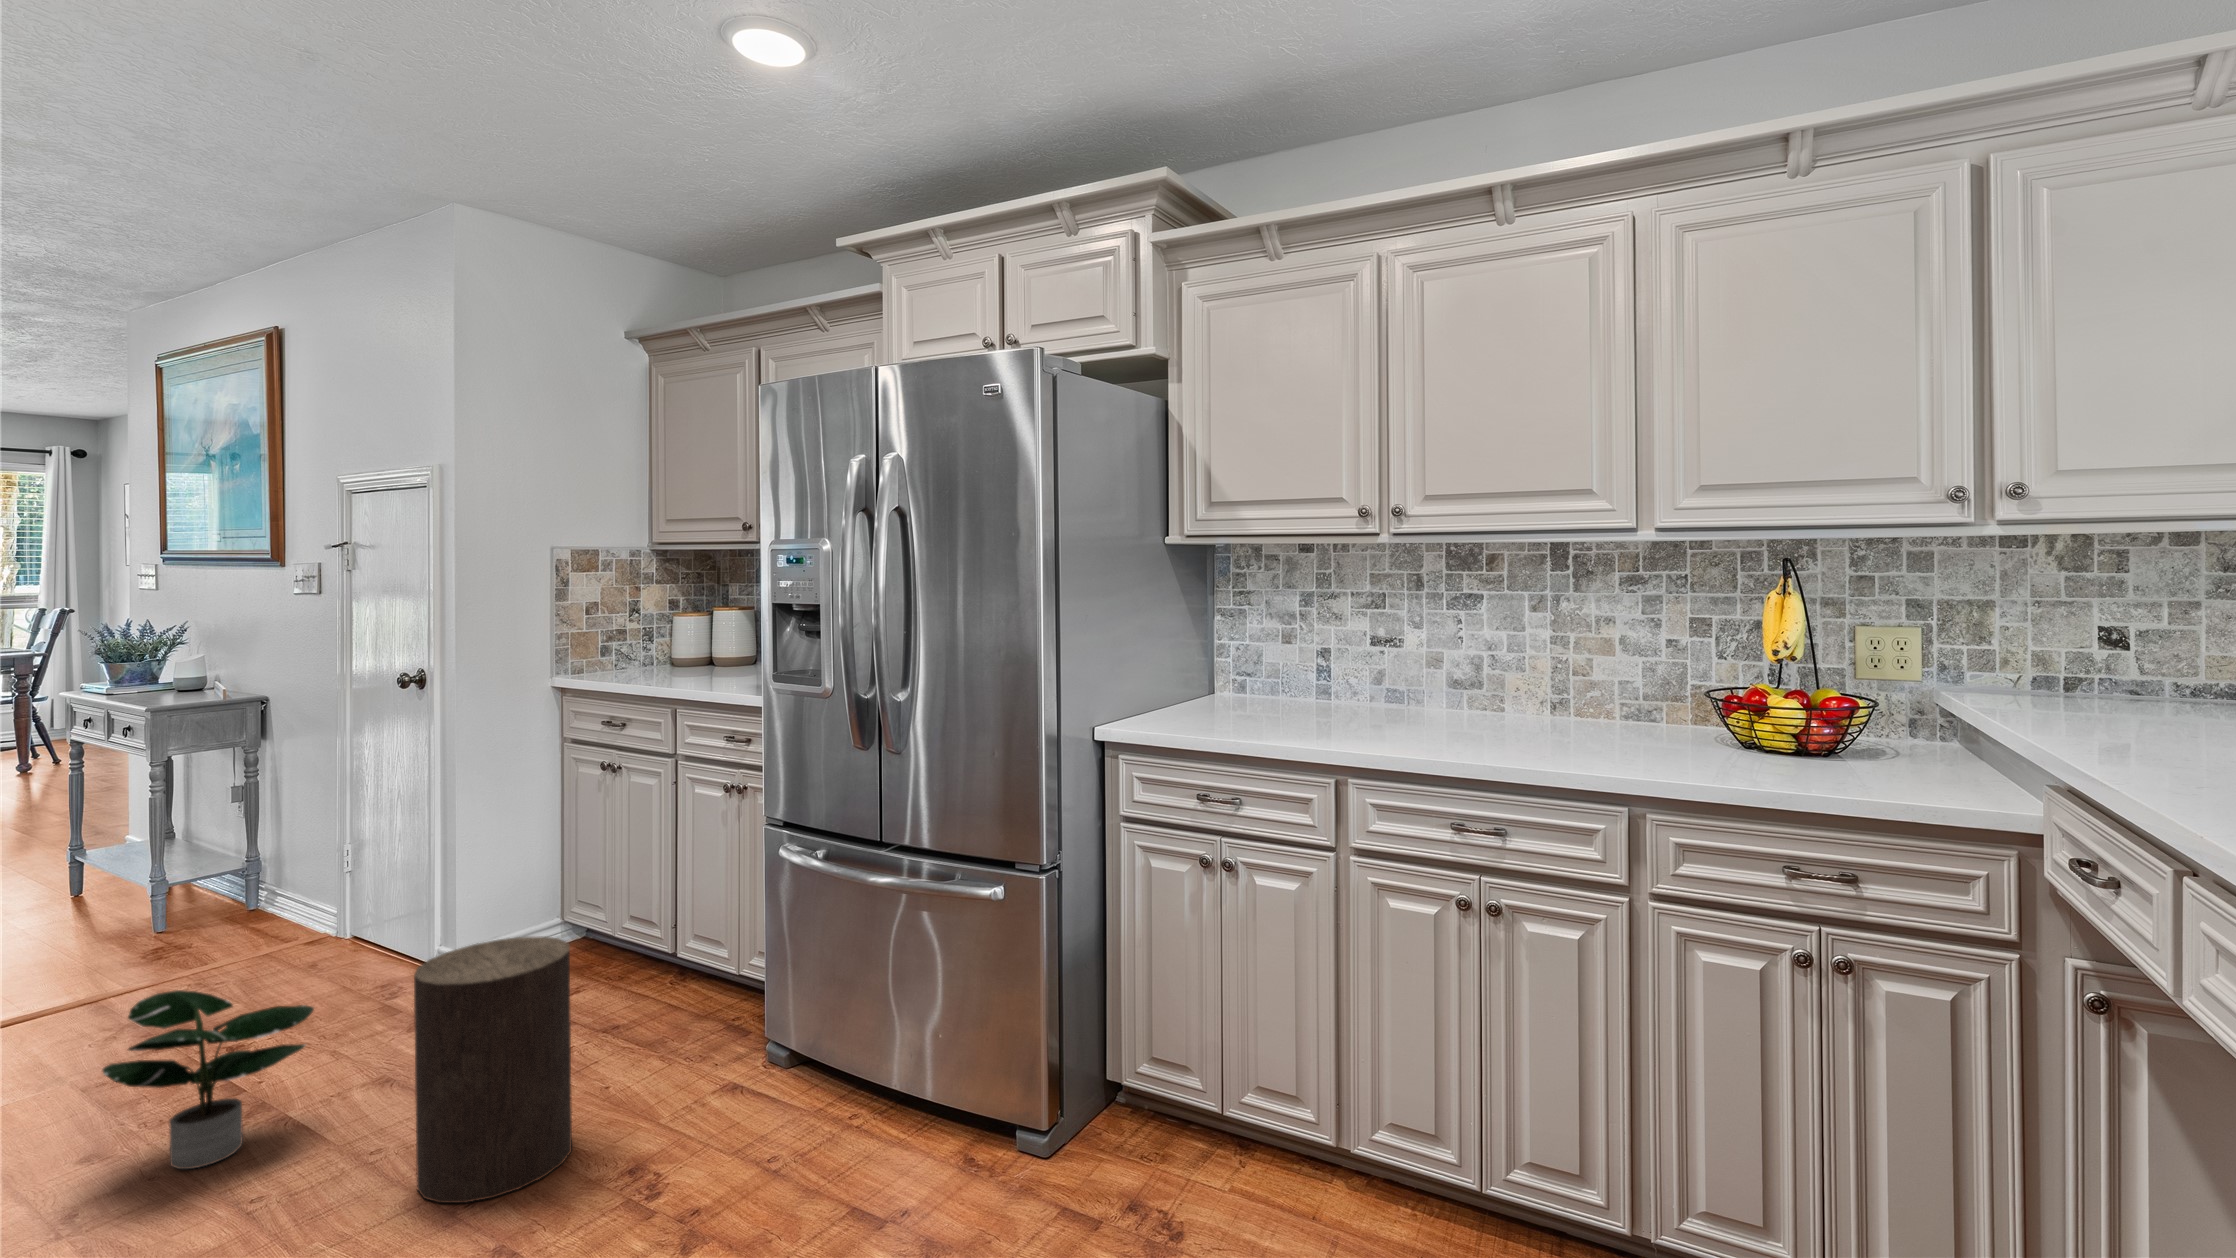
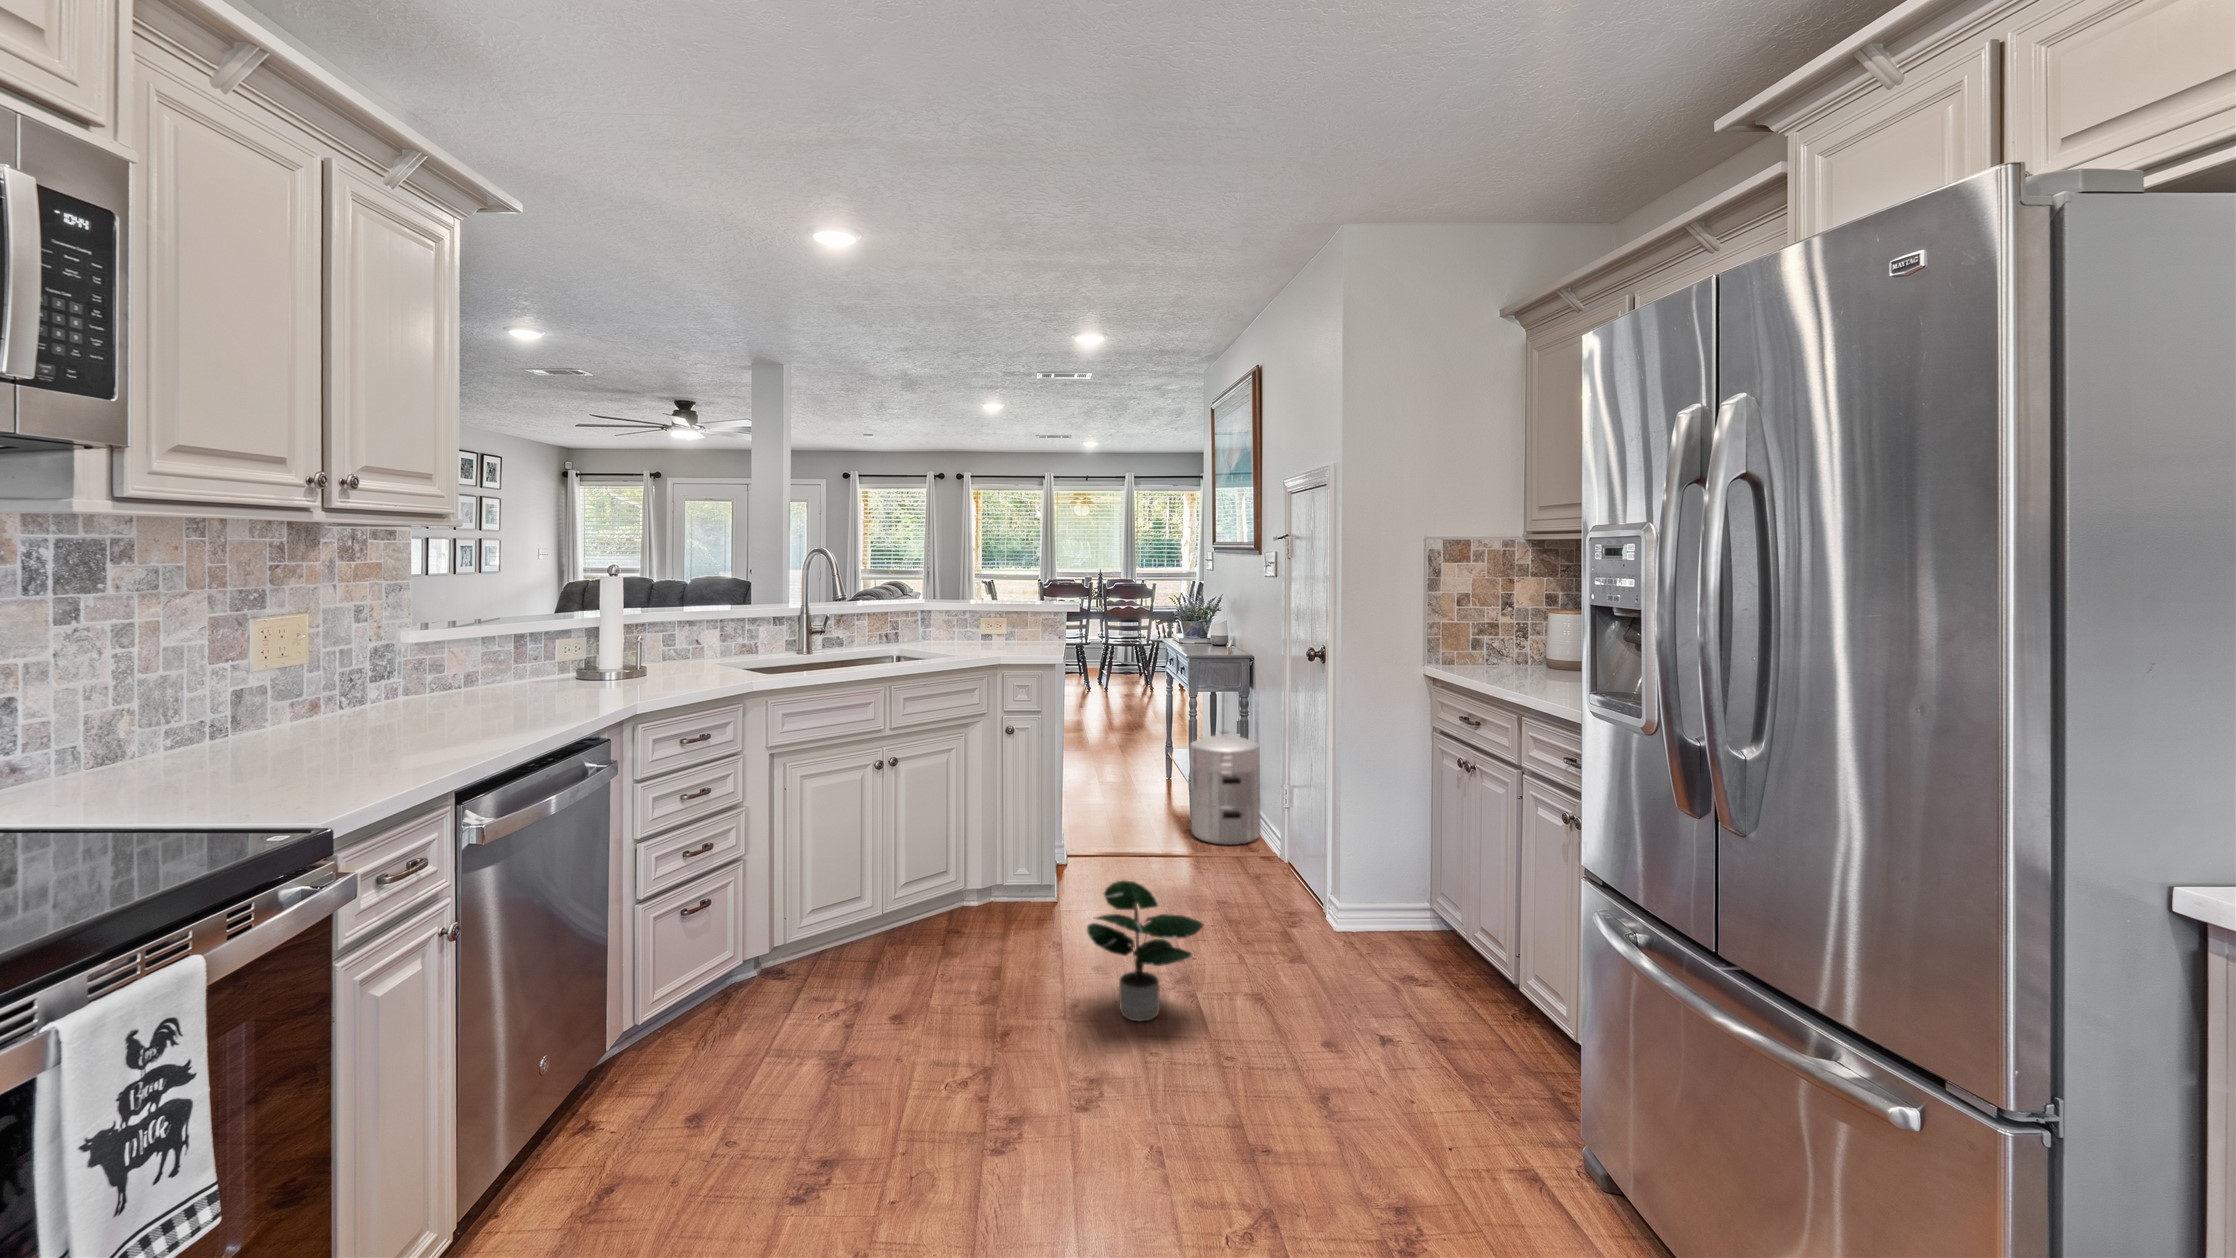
waste bin: none [162,794,291,953] -> present [1191,732,1261,845]
stool: present [414,937,572,1203] -> none [1230,920,1358,1175]

